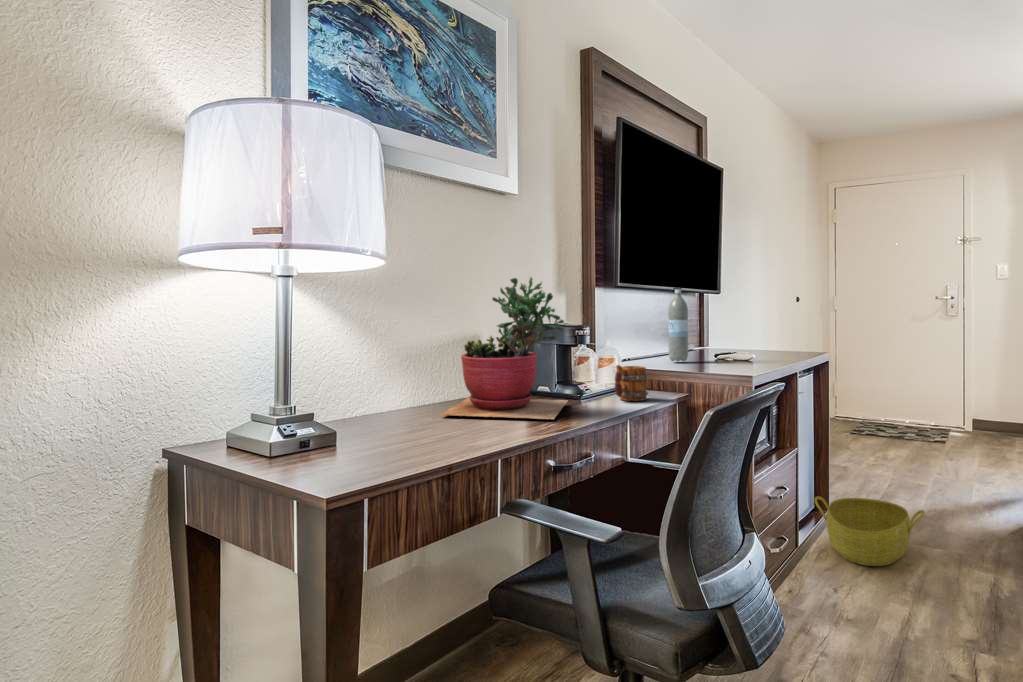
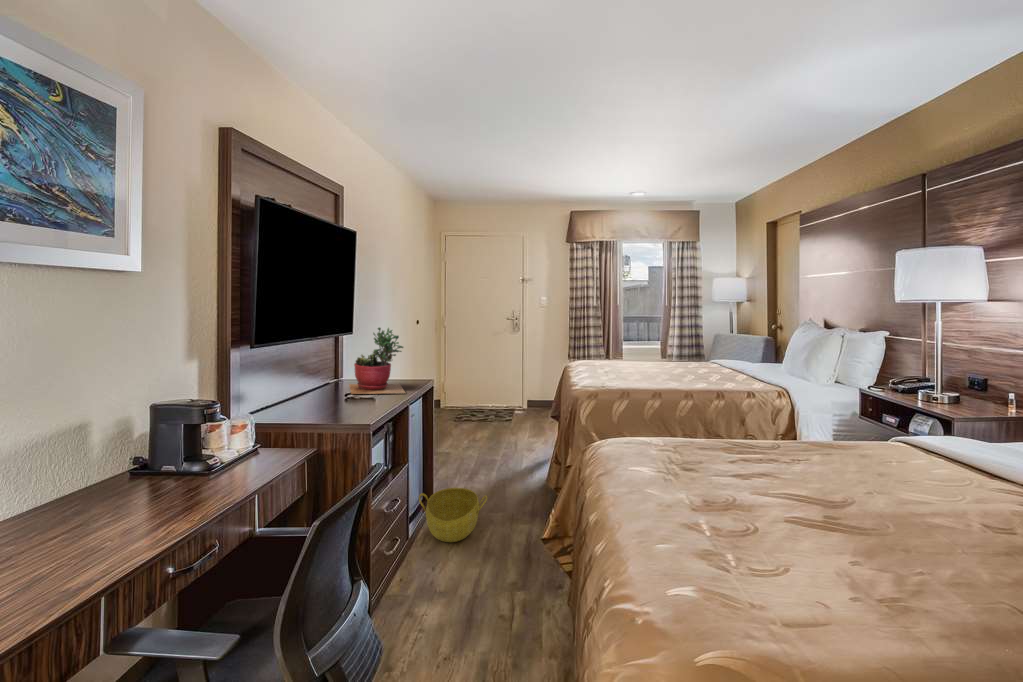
succulent plant: present [441,277,568,419] -> present [349,328,405,394]
water bottle: present [668,290,688,361] -> none [304,348,321,409]
mug: present [615,365,648,401] -> none [244,438,276,472]

